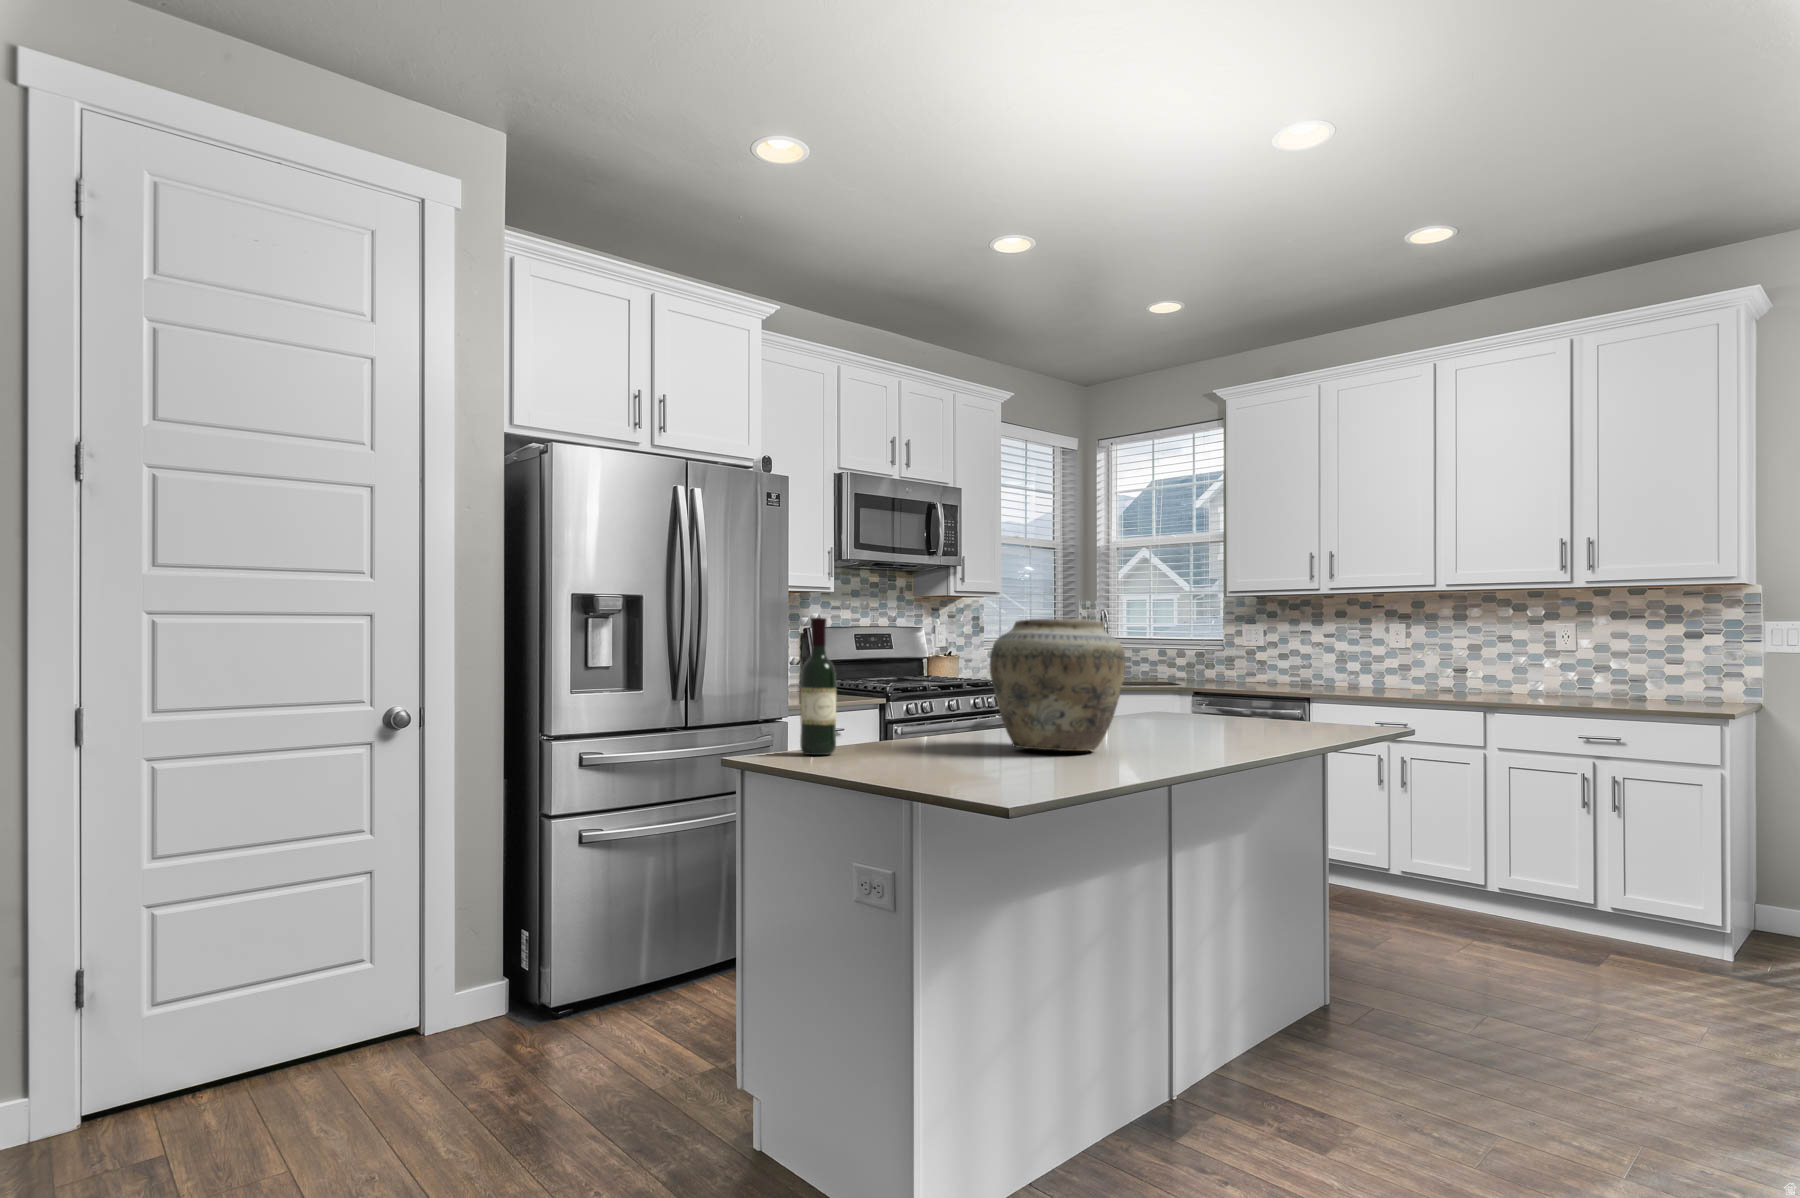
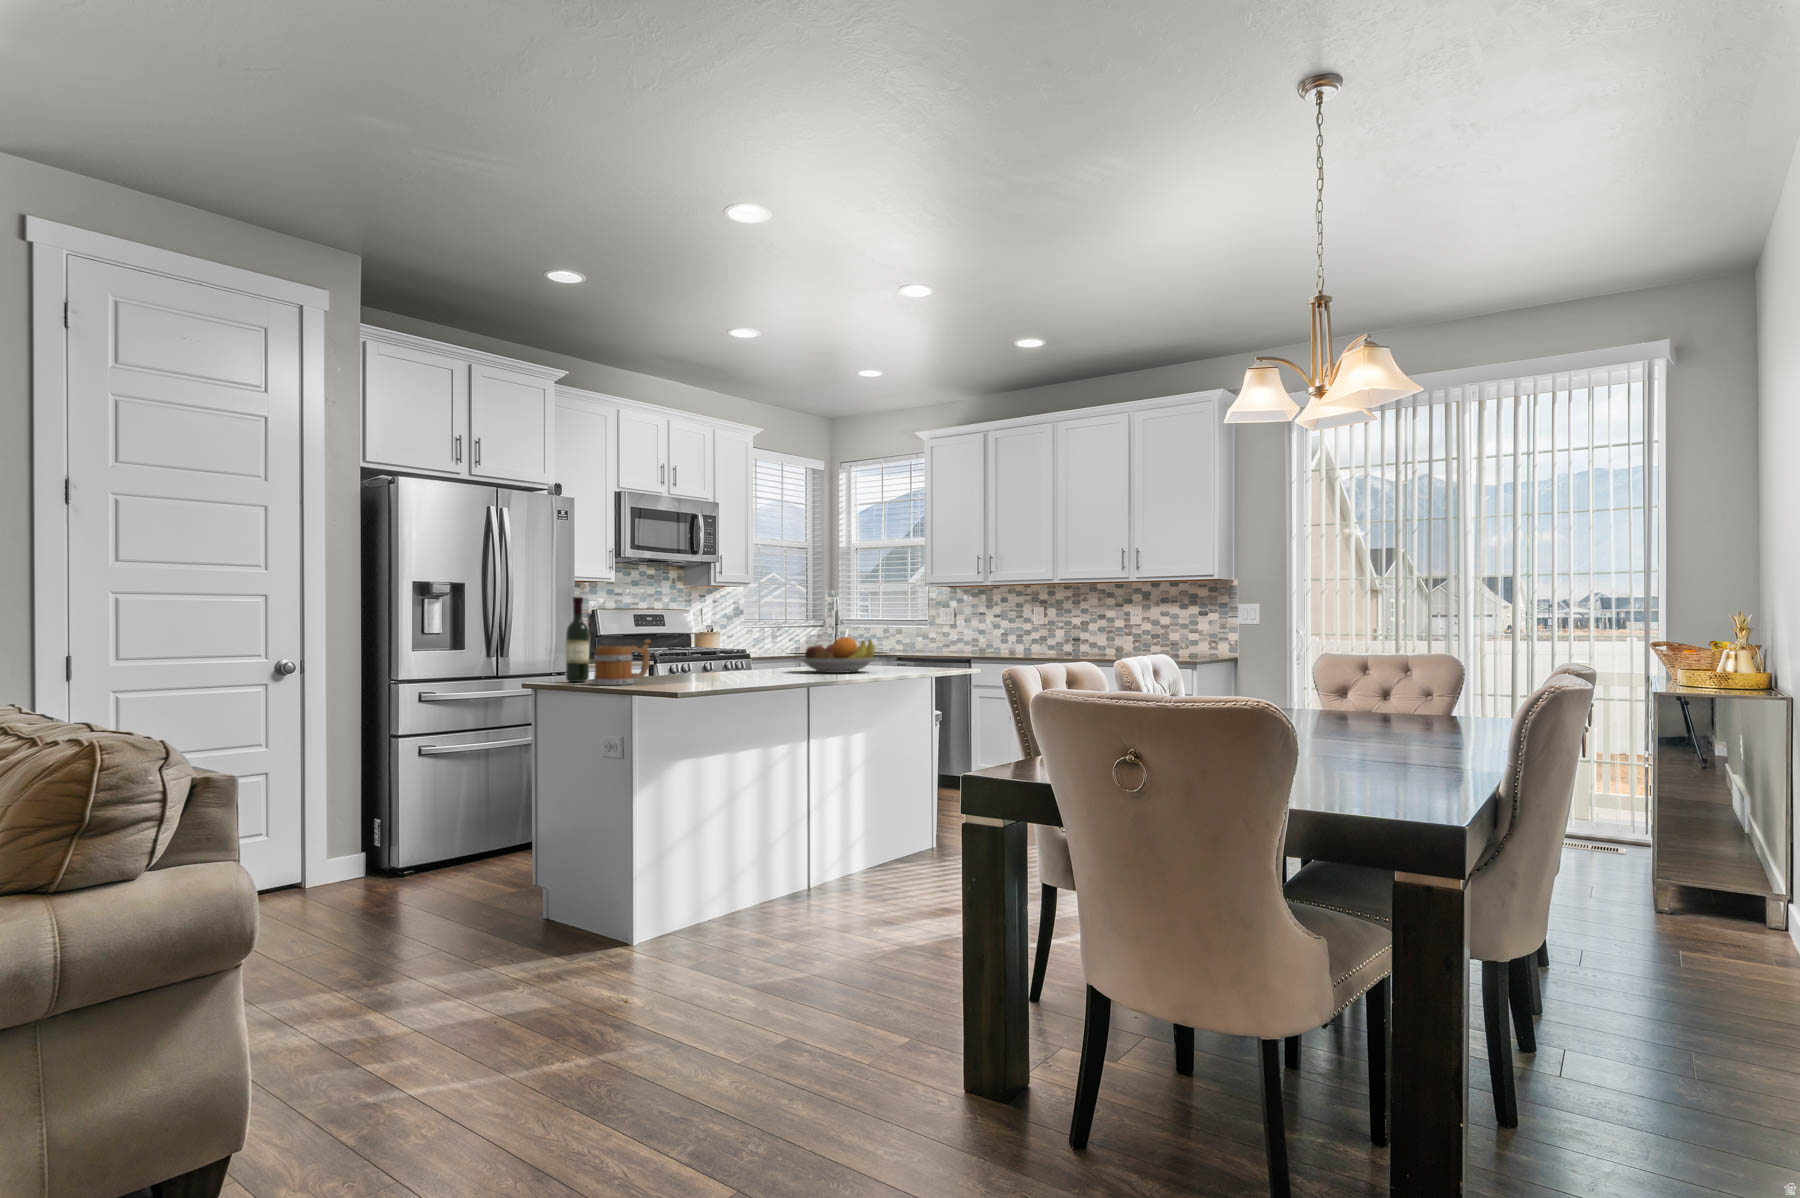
vase: present [990,619,1125,751] -> none [690,598,774,679]
fruit bowl: none [1126,677,1257,733] -> present [798,637,877,673]
mug: none [847,688,939,766] -> present [593,640,650,685]

